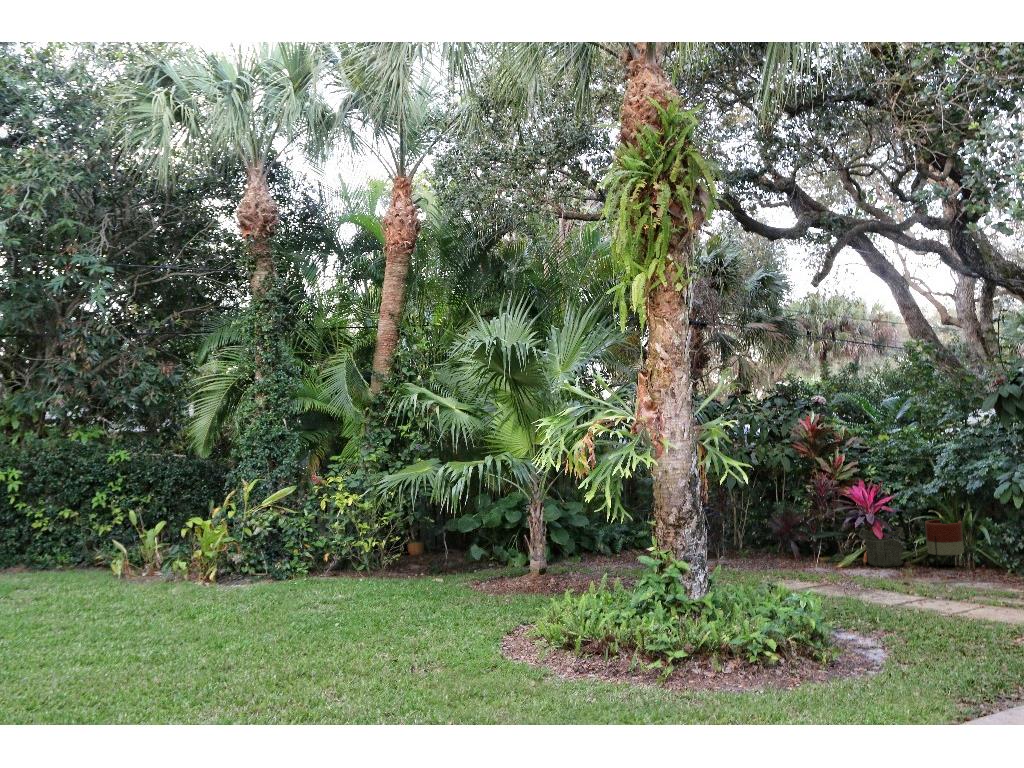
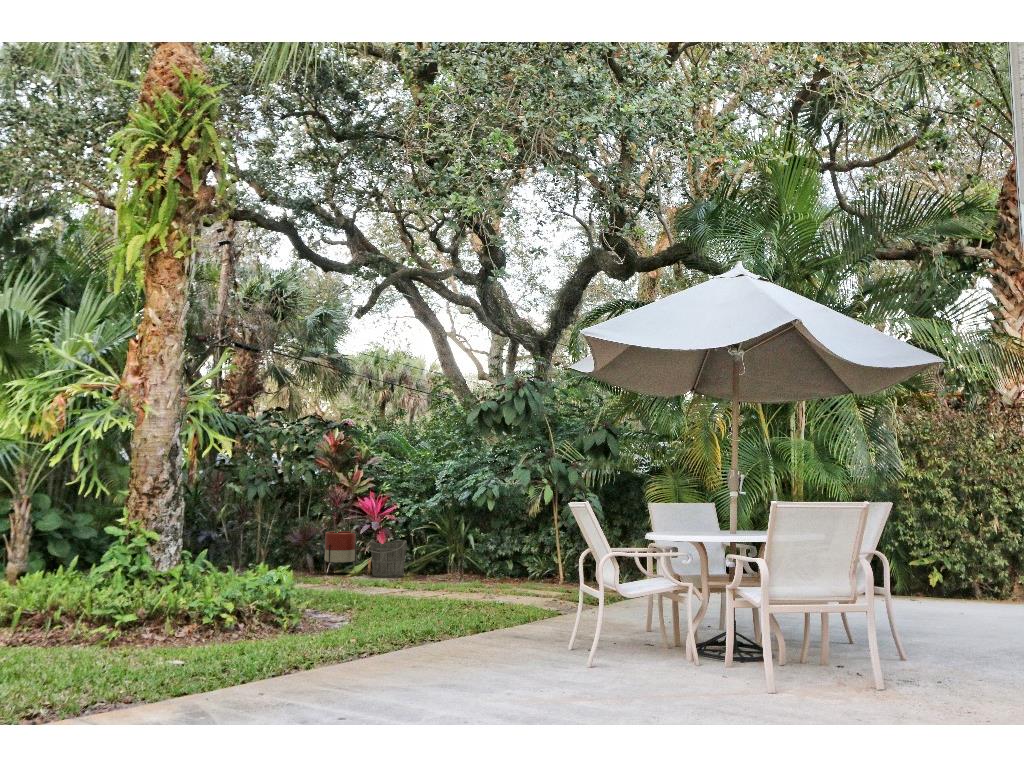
planter: present [925,519,966,569] -> present [325,531,356,574]

